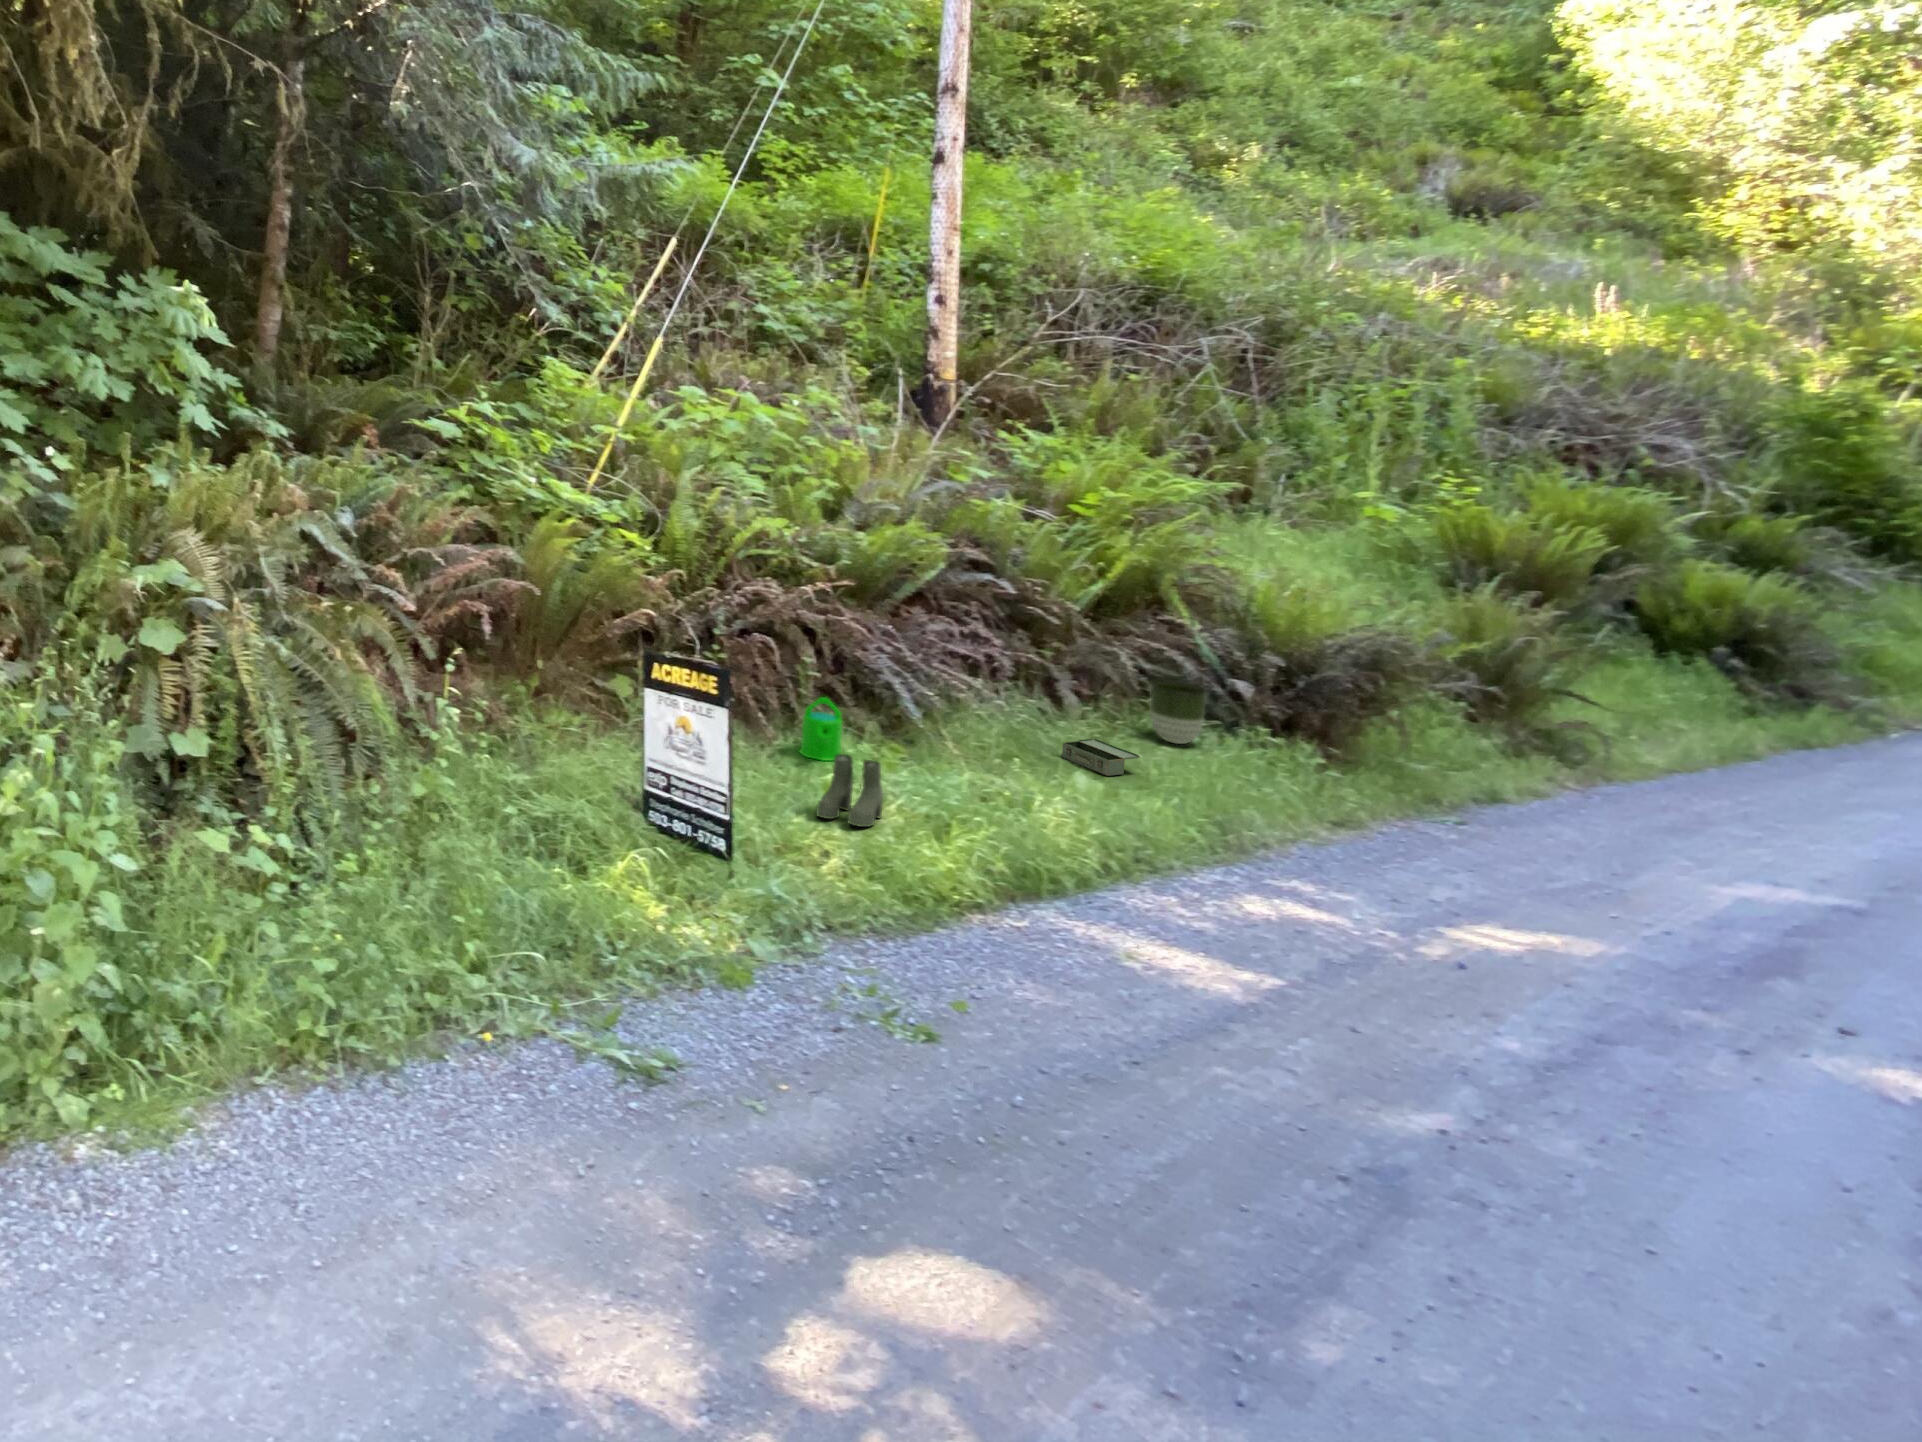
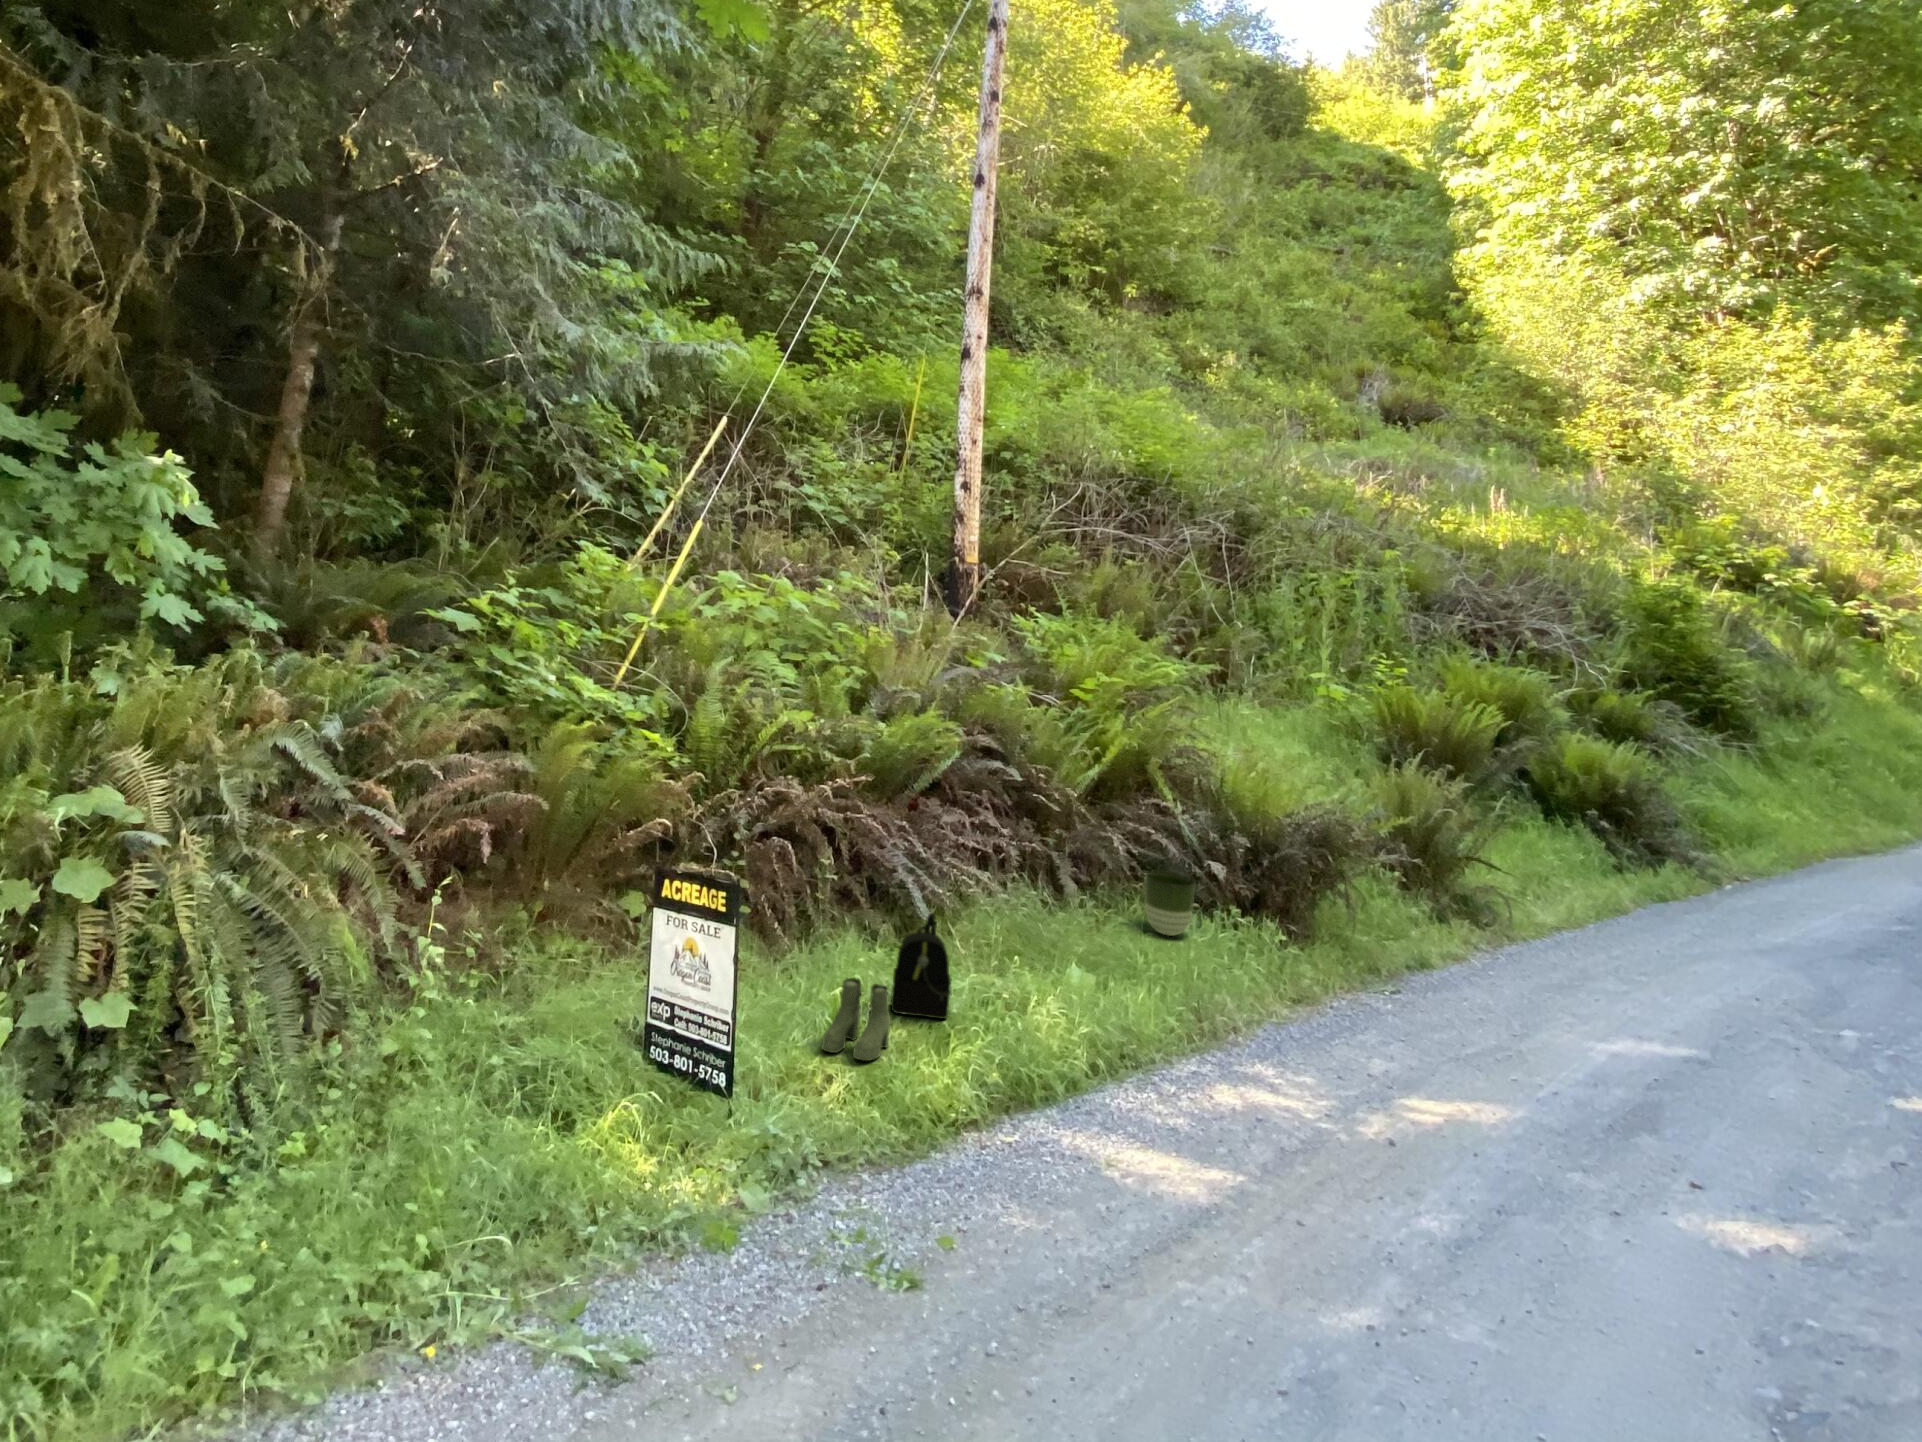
watering can: present [799,697,843,761] -> none [808,908,855,977]
backpack: none [882,701,945,799] -> present [891,913,952,1019]
toolbox: present [1062,739,1140,776] -> none [1064,937,1136,978]

